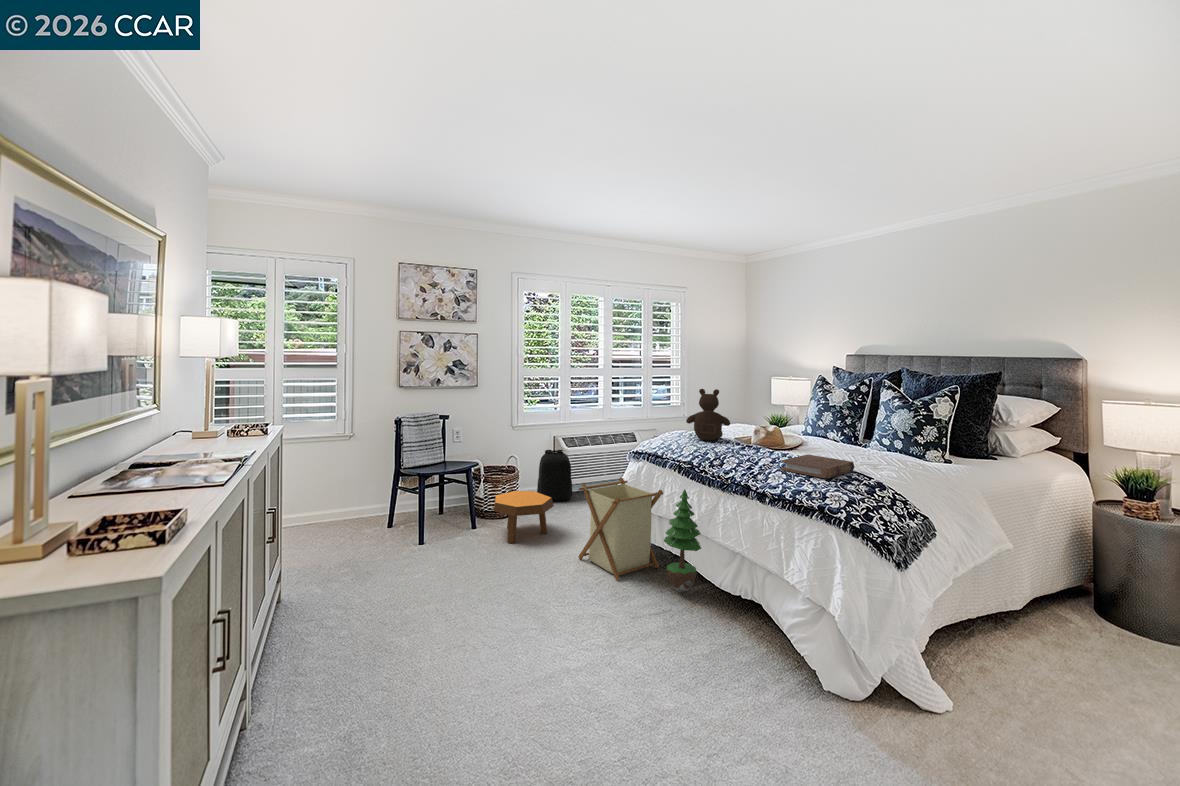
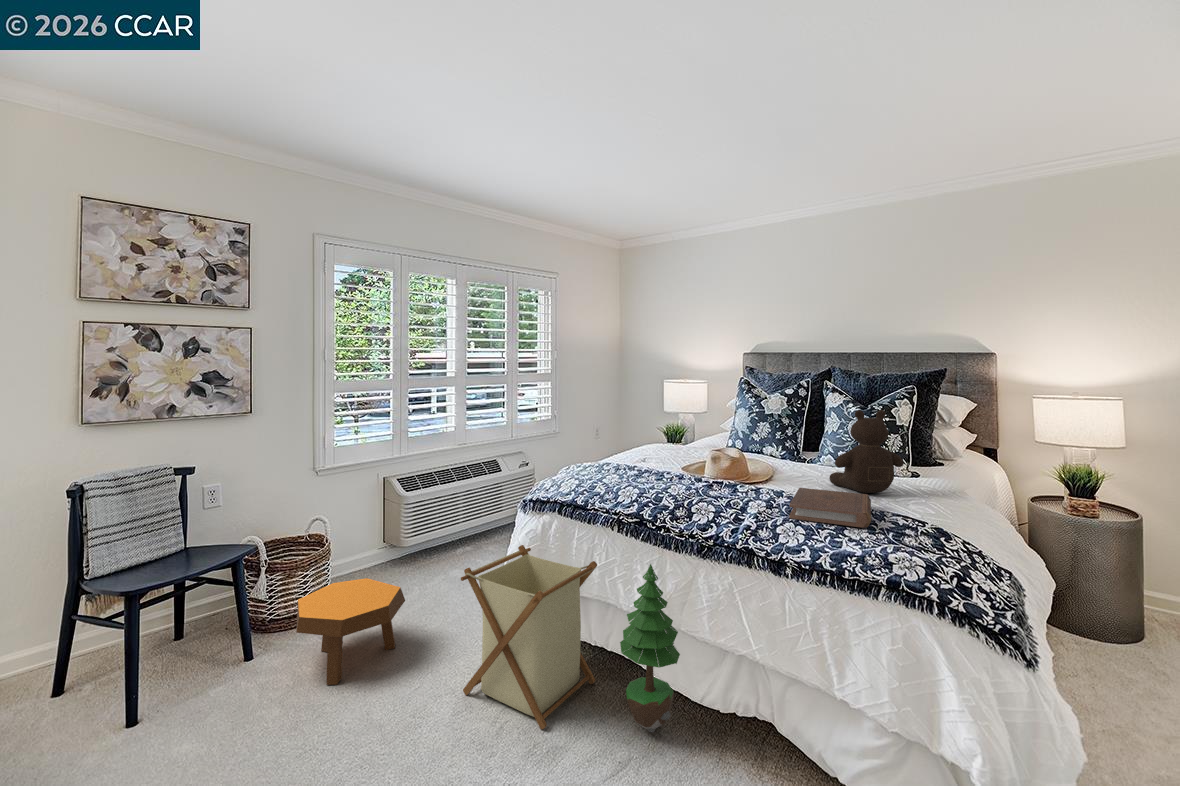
teddy bear: present [686,389,730,441] -> present [829,410,903,493]
backpack: present [537,450,572,500] -> none [364,499,421,581]

